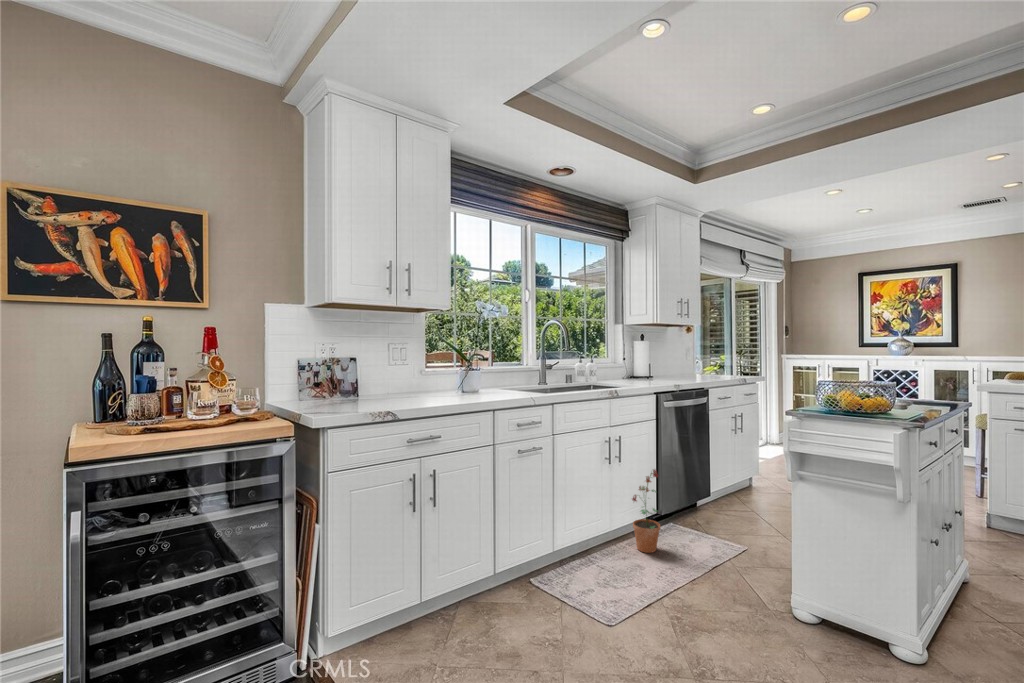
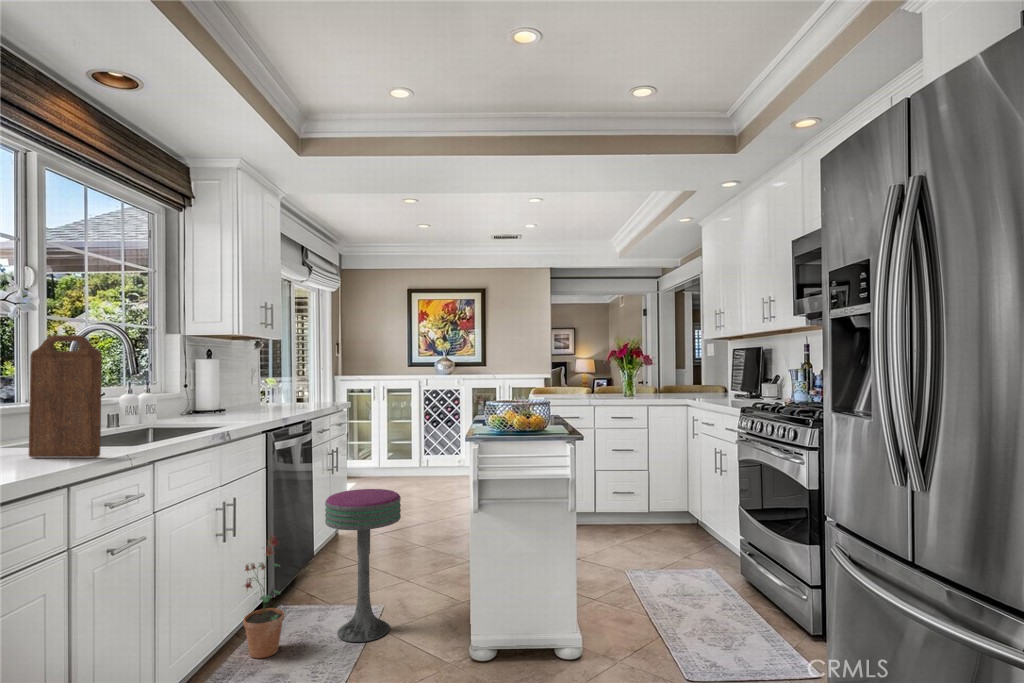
cutting board: none [505,331,530,400] -> present [29,335,102,458]
bar stool: none [691,449,756,571] -> present [325,489,401,642]

